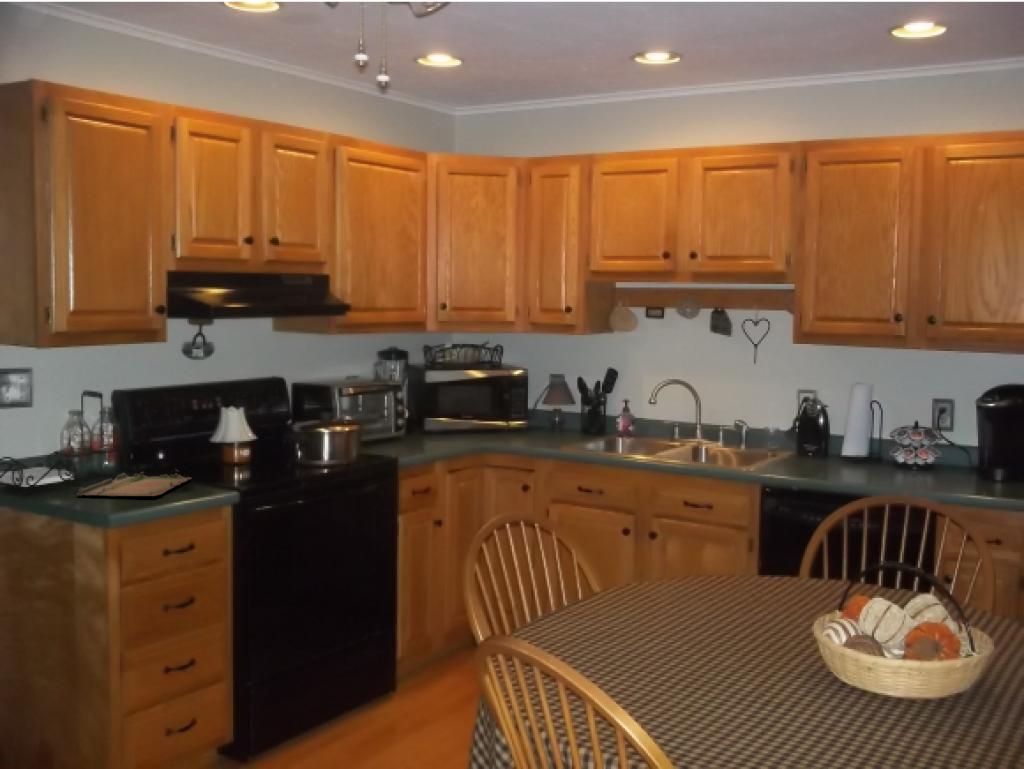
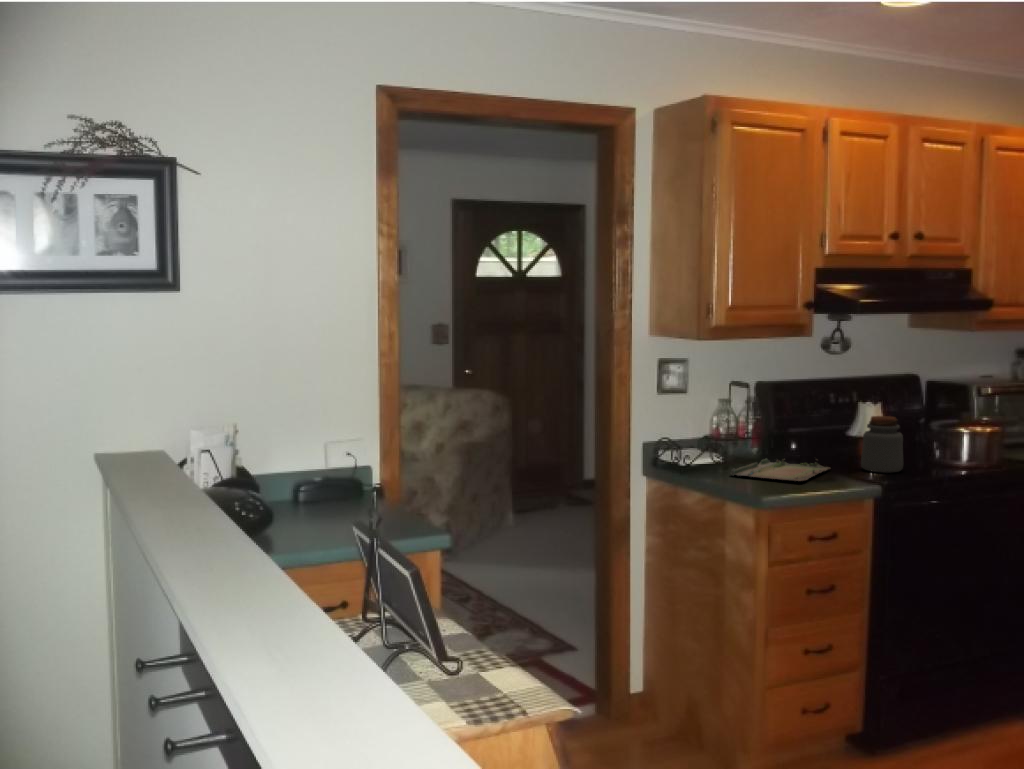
jar: none [223,421,265,479] -> present [861,416,903,473]

